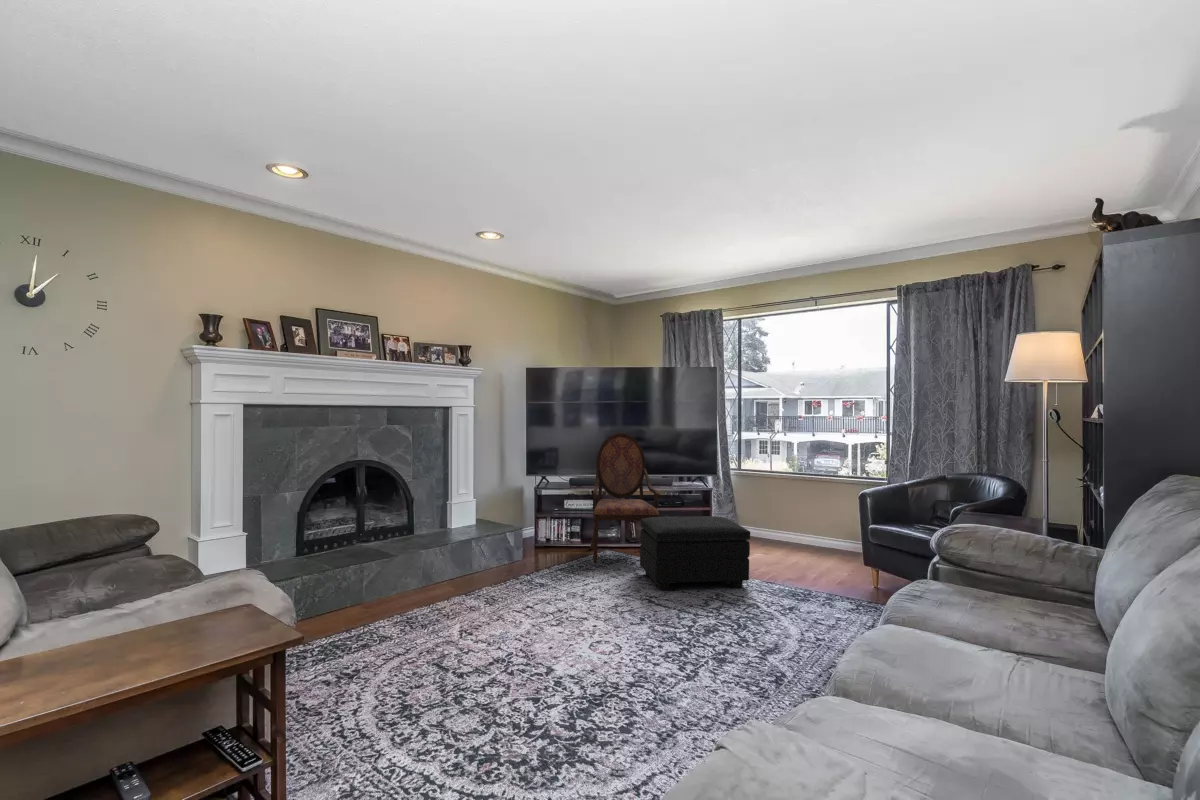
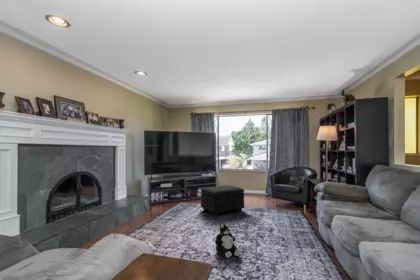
armchair: present [590,433,660,563] -> none [173,156,204,209]
plush toy: none [583,603,634,679] -> present [215,223,241,258]

